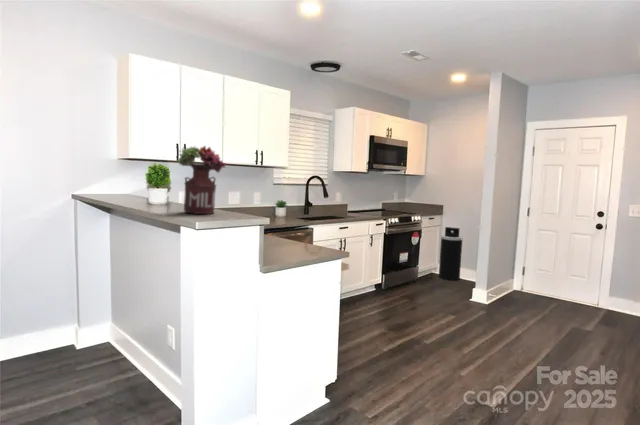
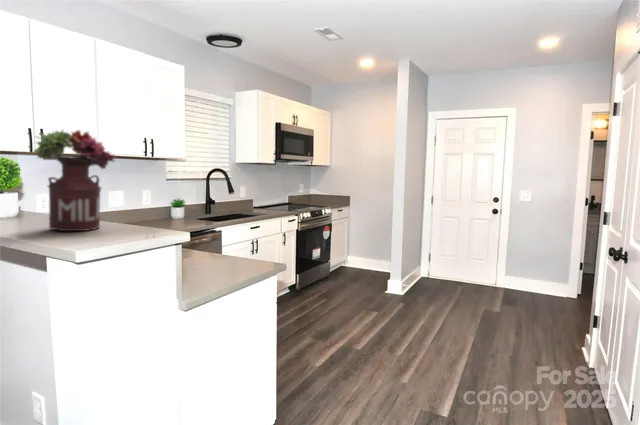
trash can: present [439,227,462,280] -> none [349,219,371,273]

